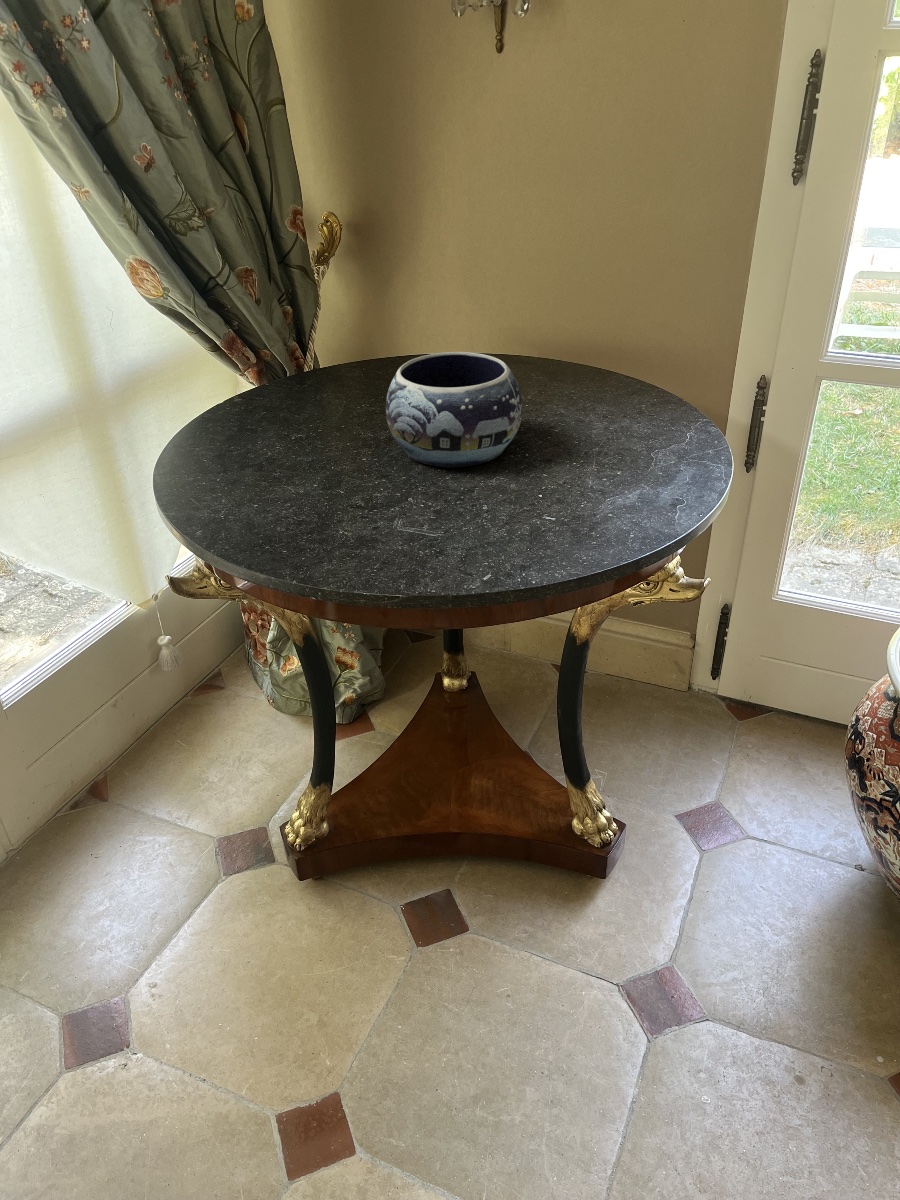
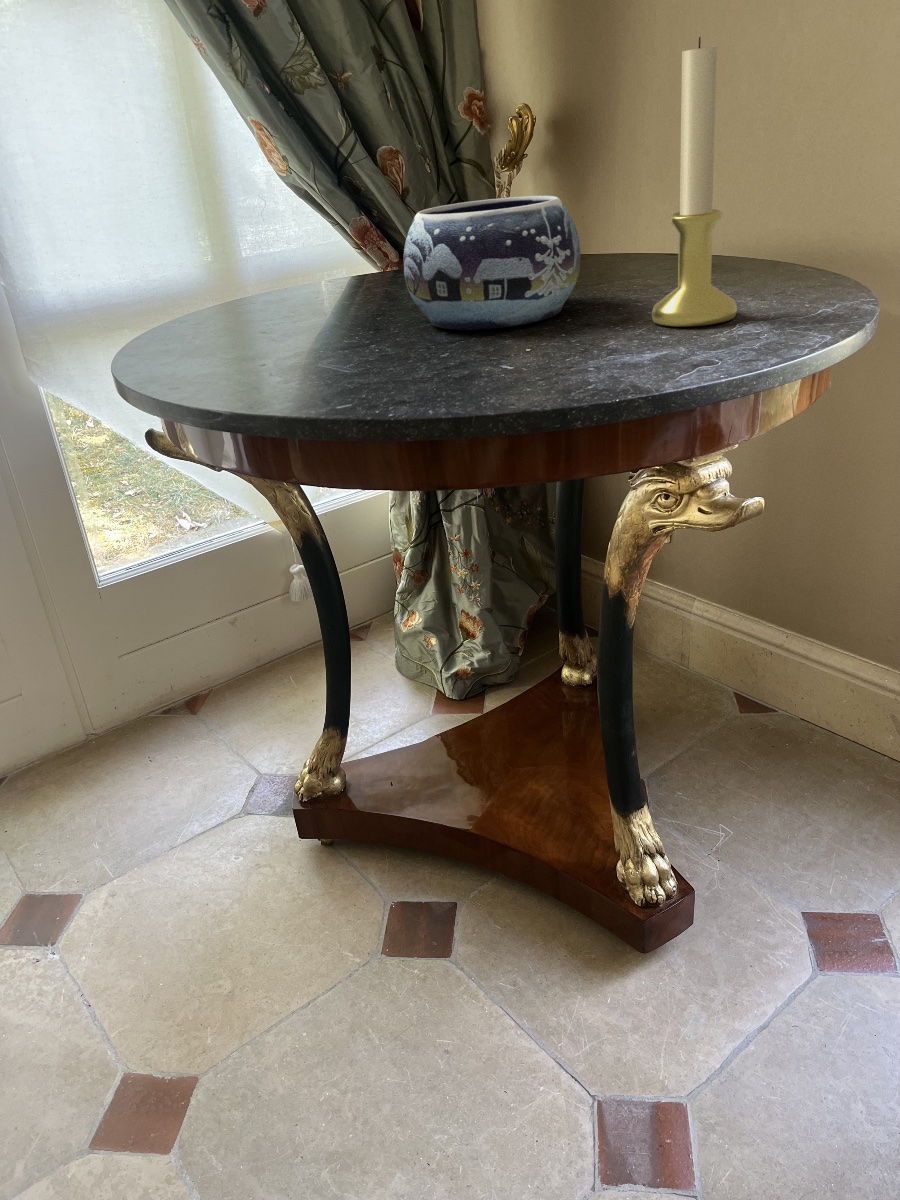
candle holder: none [582,272,641,457] -> present [651,37,737,326]

